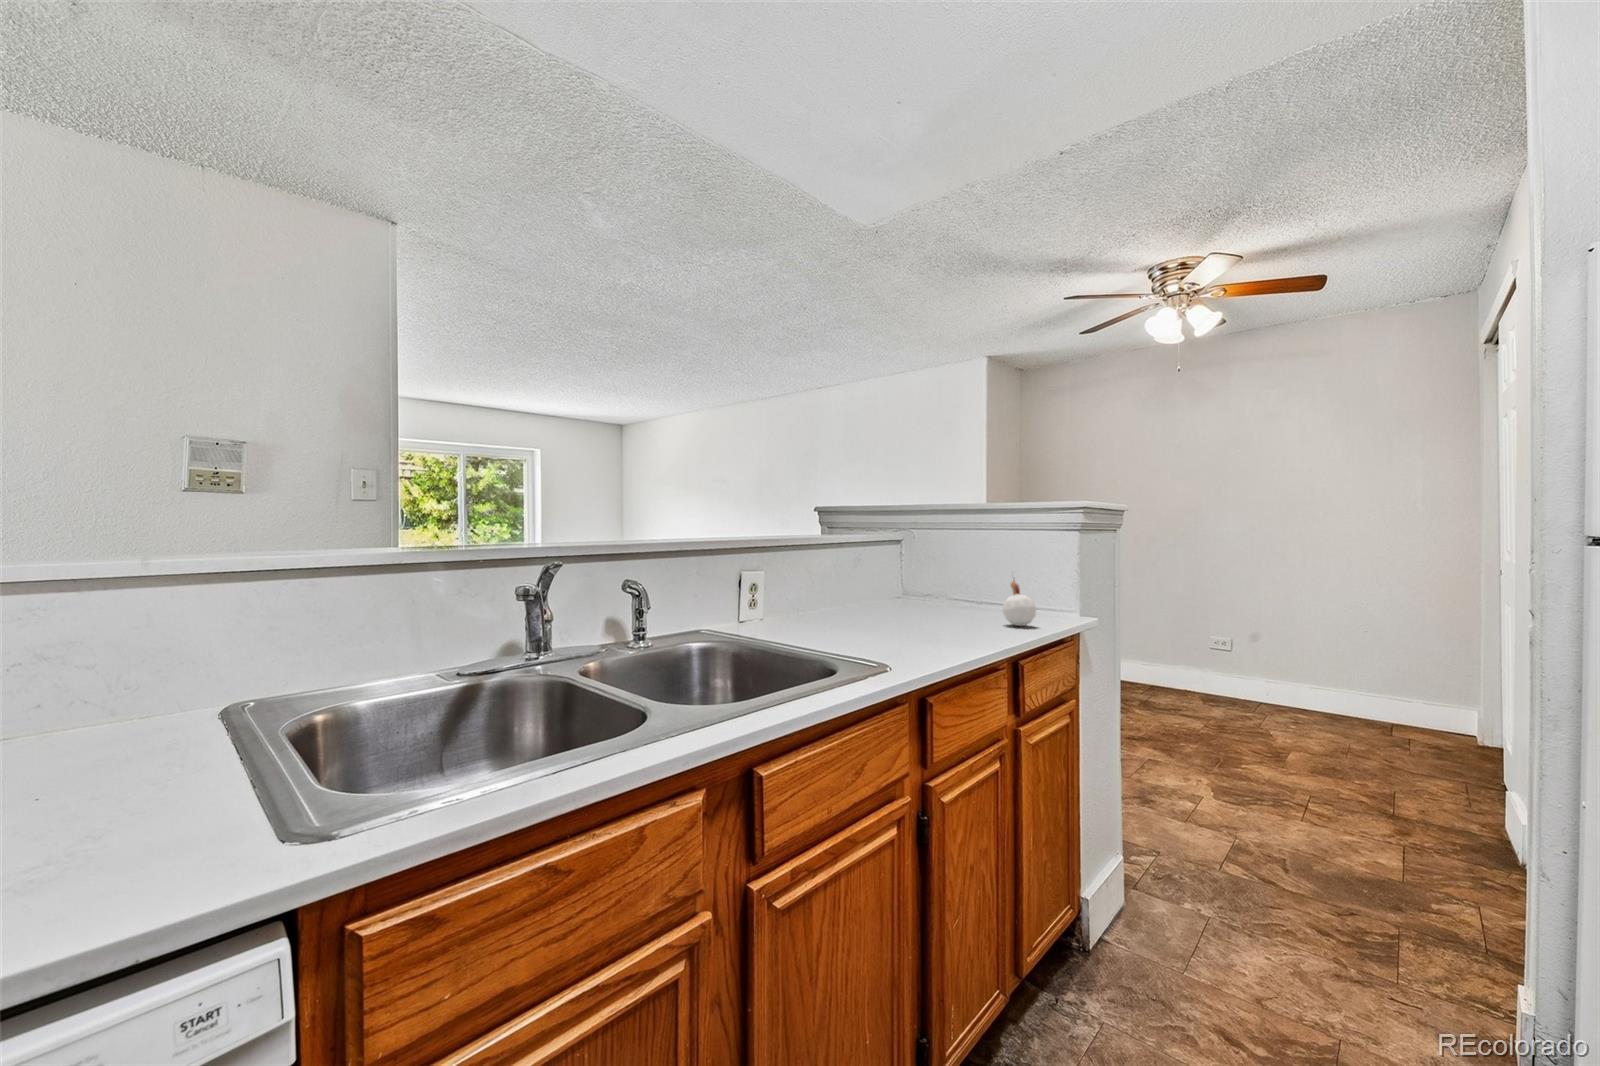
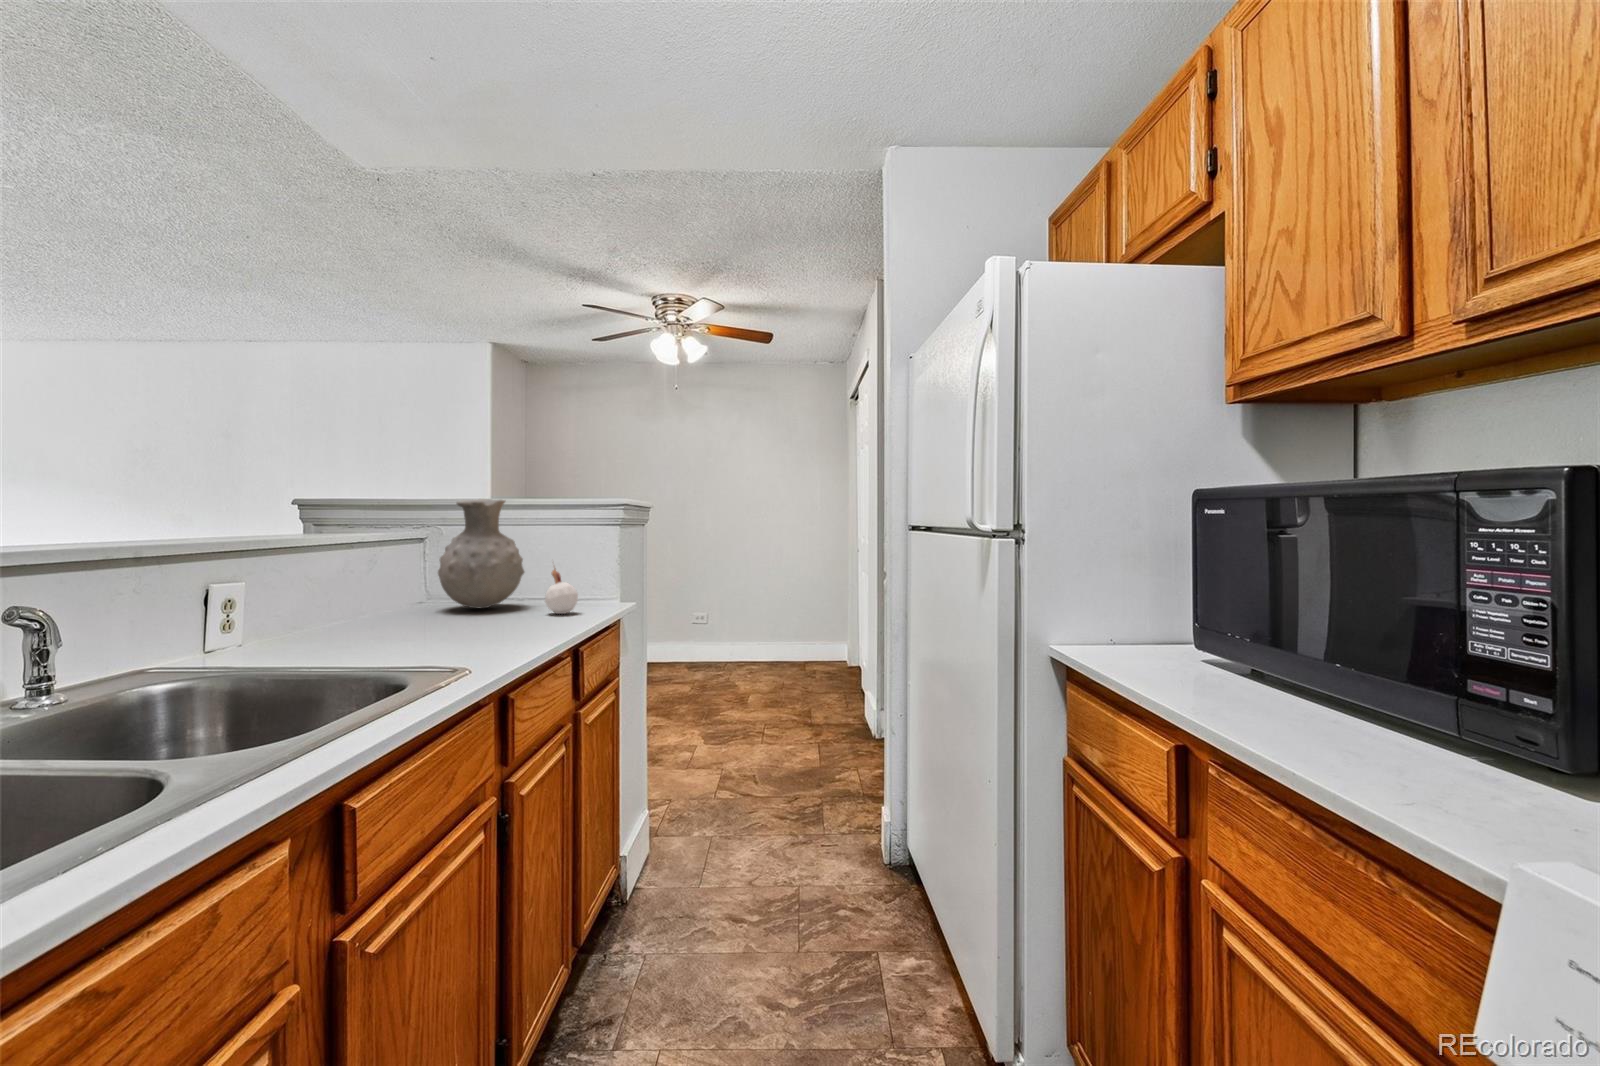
vase: none [915,513,990,613] -> present [438,499,524,608]

